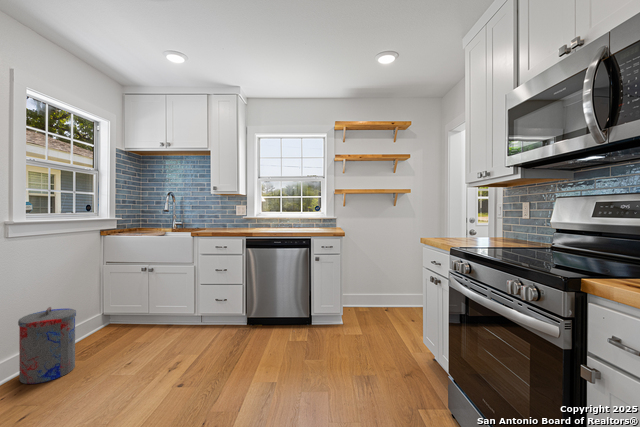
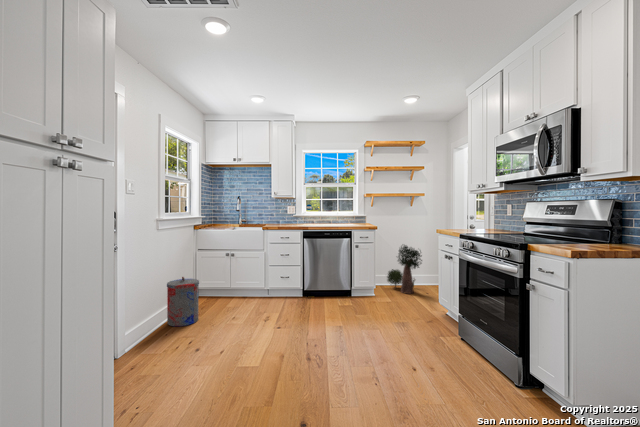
potted plant: none [361,255,407,321] -> present [387,245,422,294]

